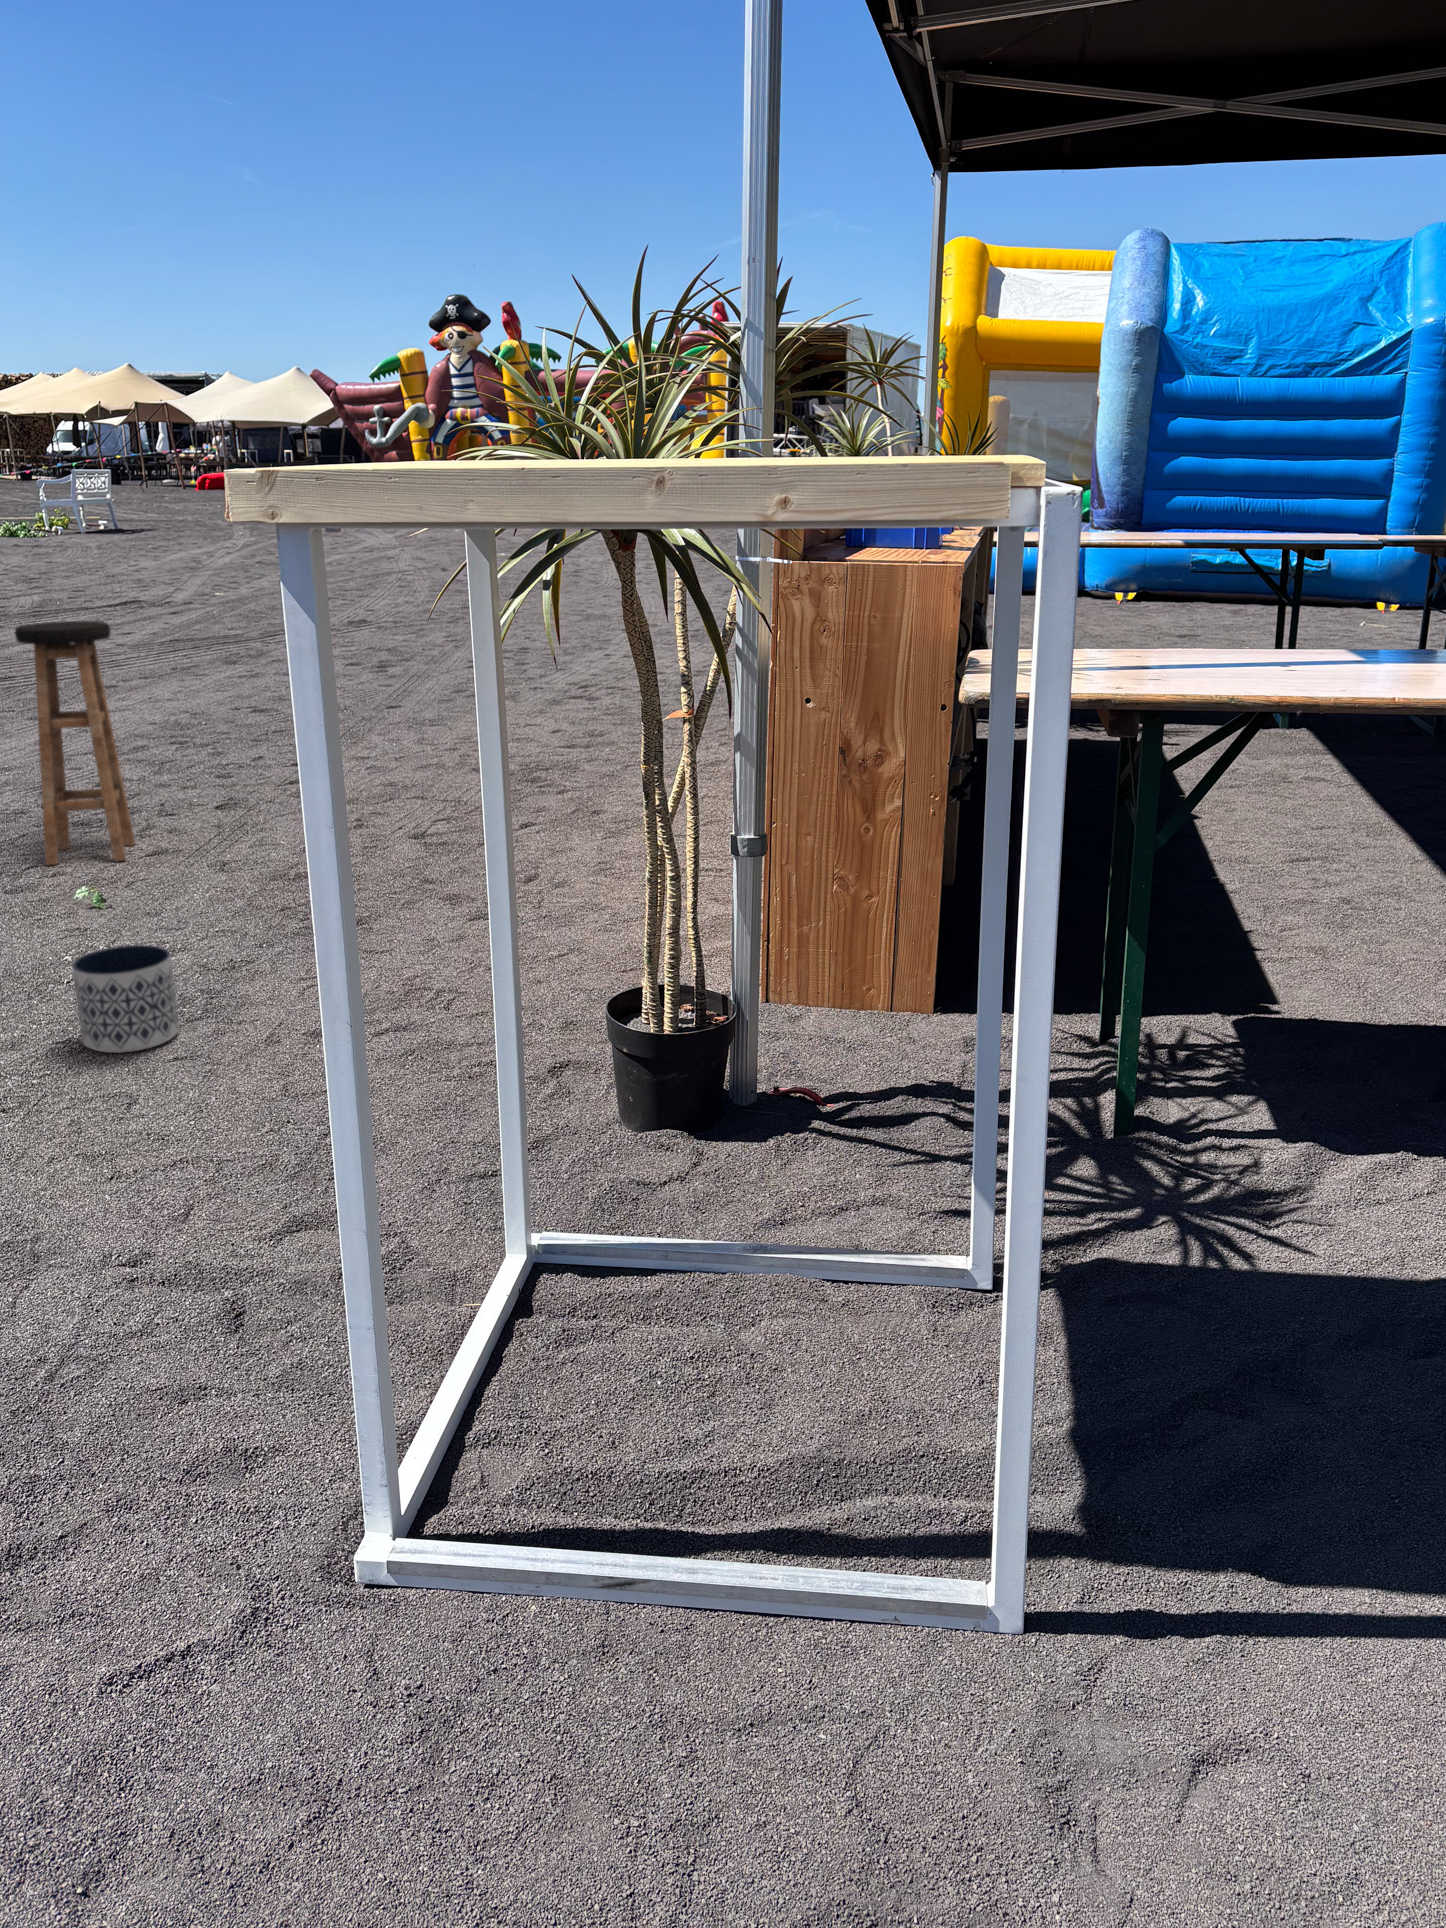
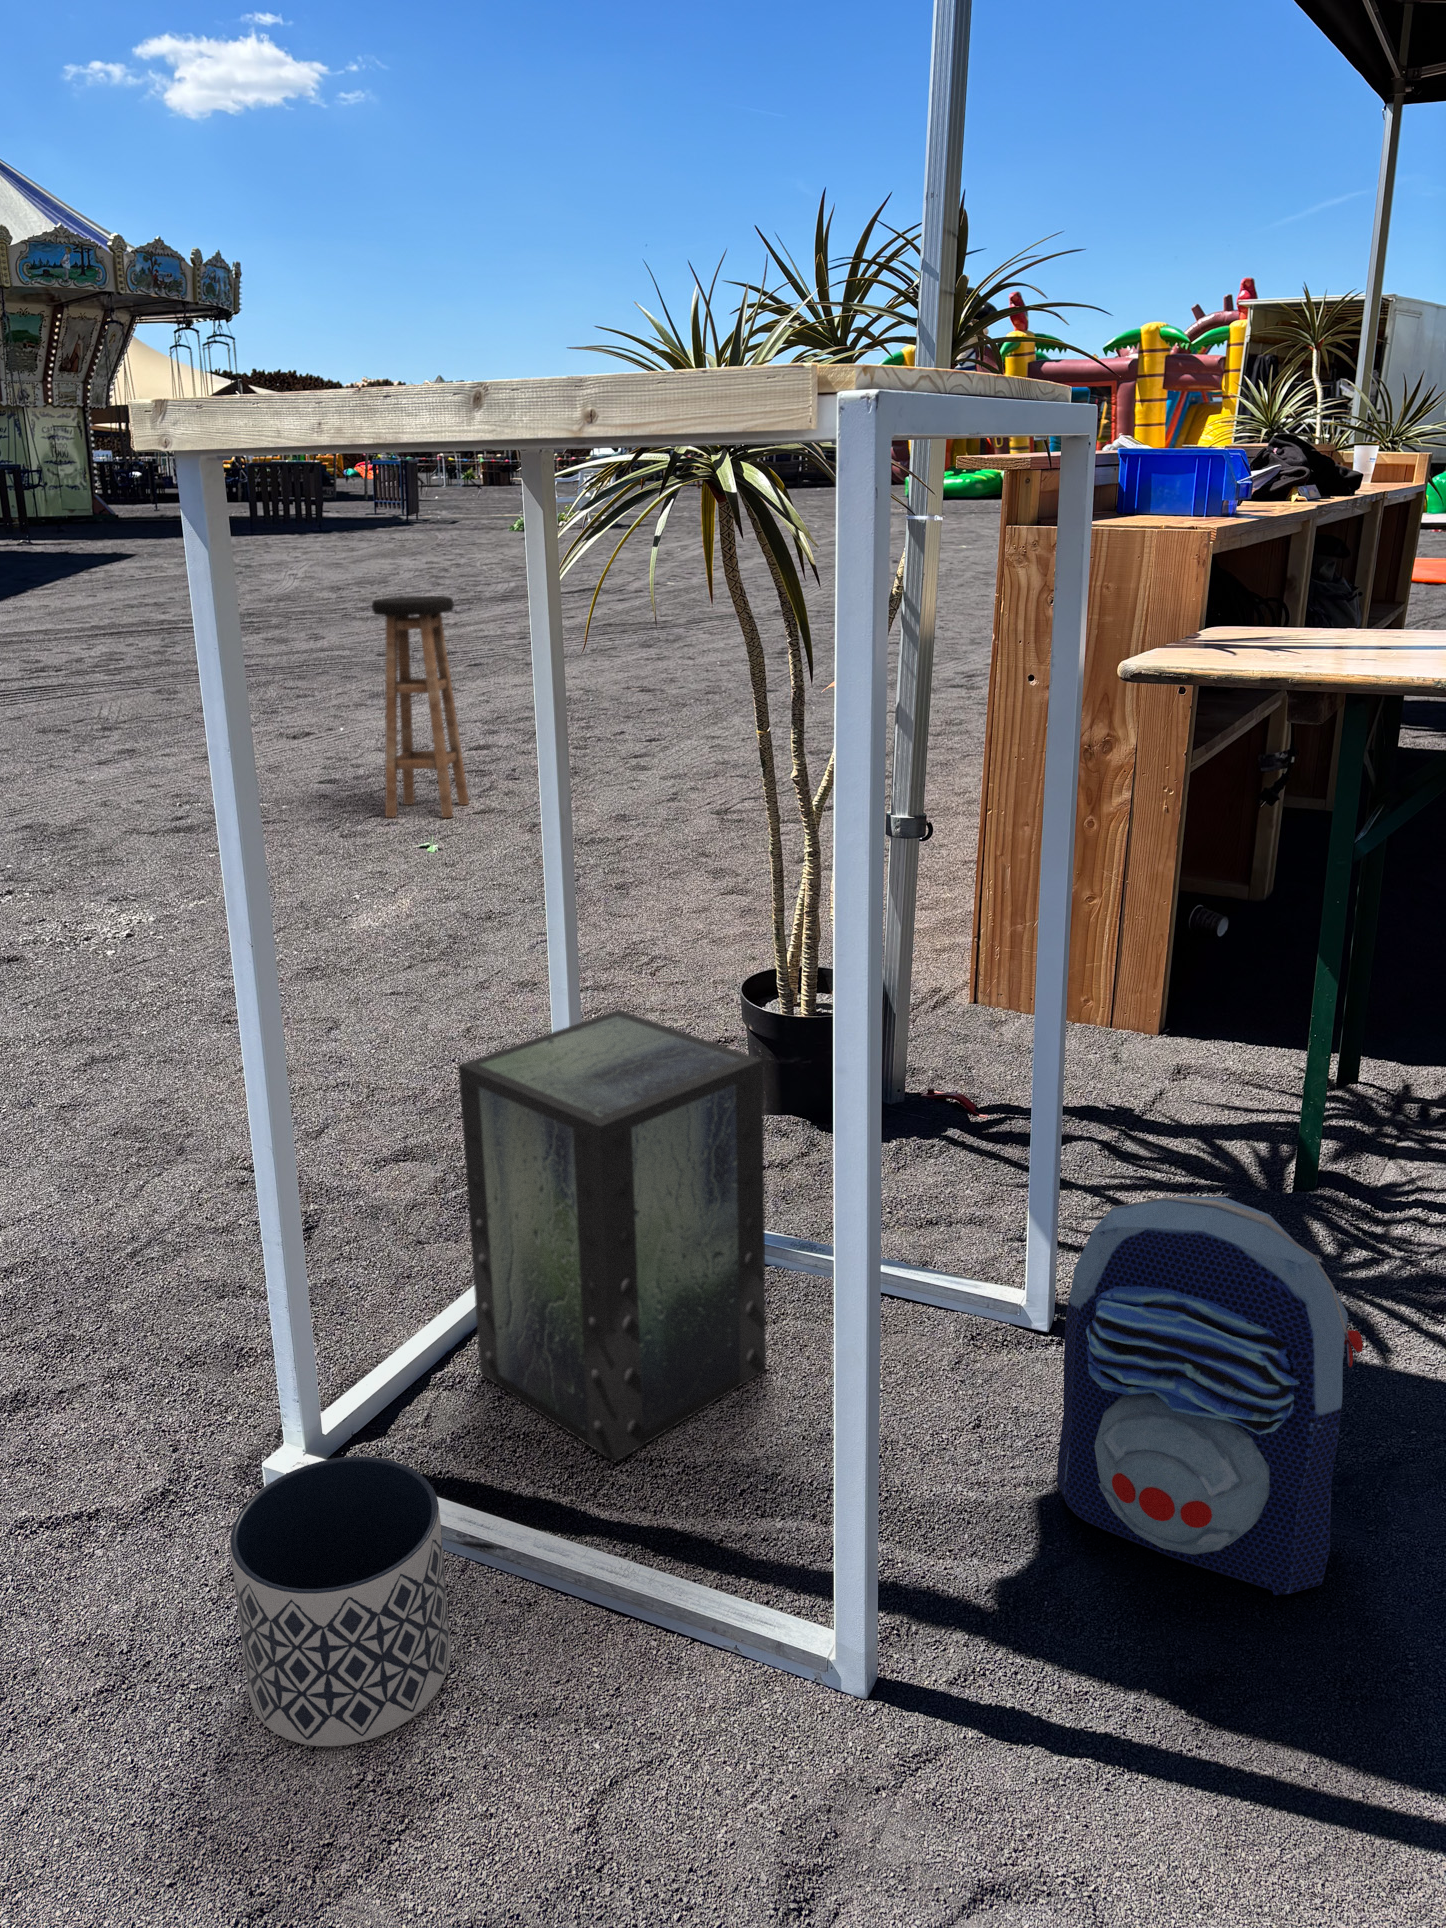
planter: present [72,945,179,1053] -> present [230,1457,451,1746]
storage box: none [489,1047,775,1483] -> present [459,1010,766,1462]
backpack: none [1076,1147,1335,1471] -> present [1057,1196,1363,1595]

